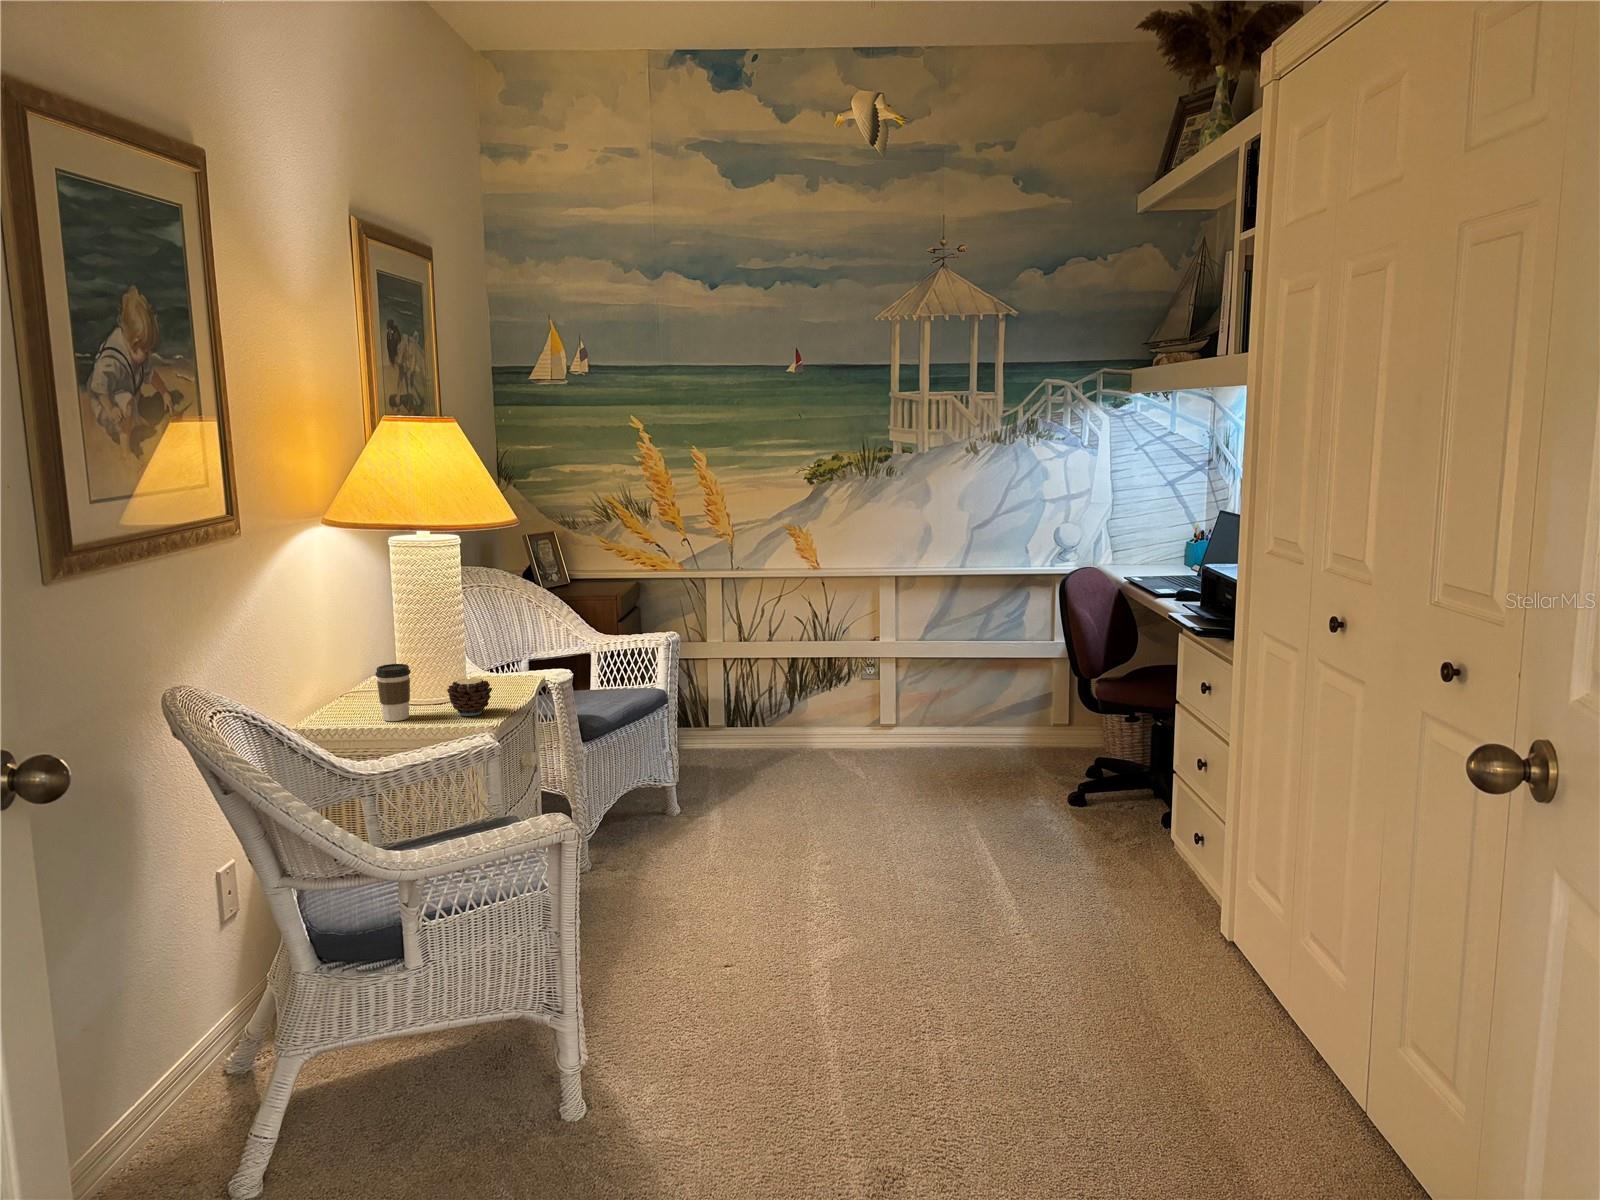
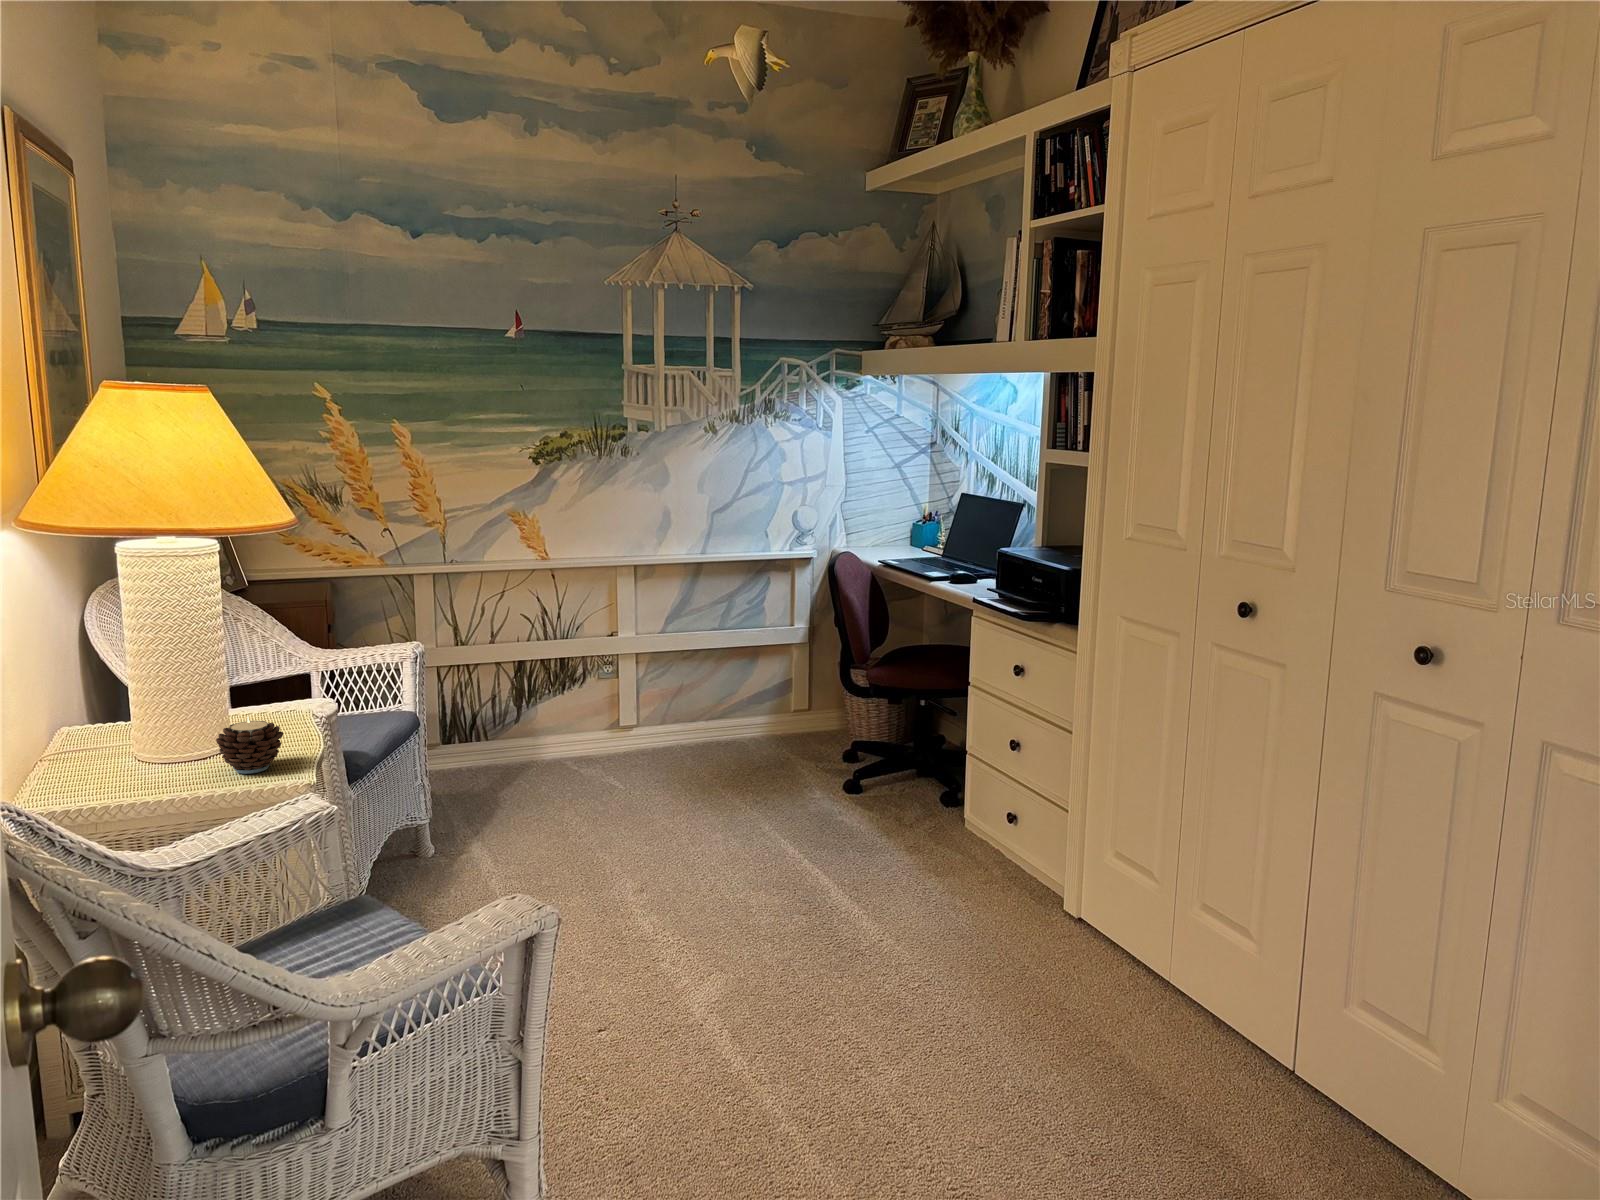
coffee cup: present [376,664,411,721] -> none [105,710,159,793]

